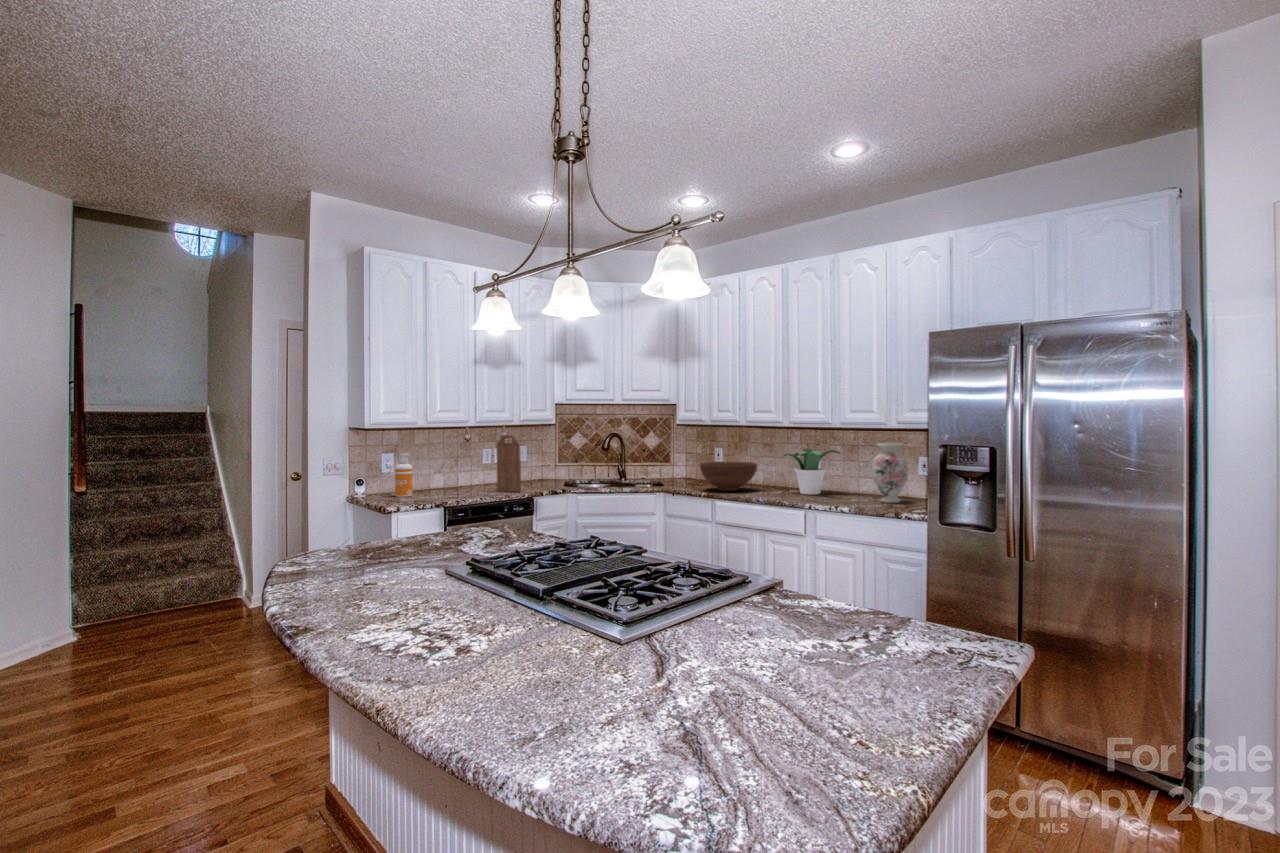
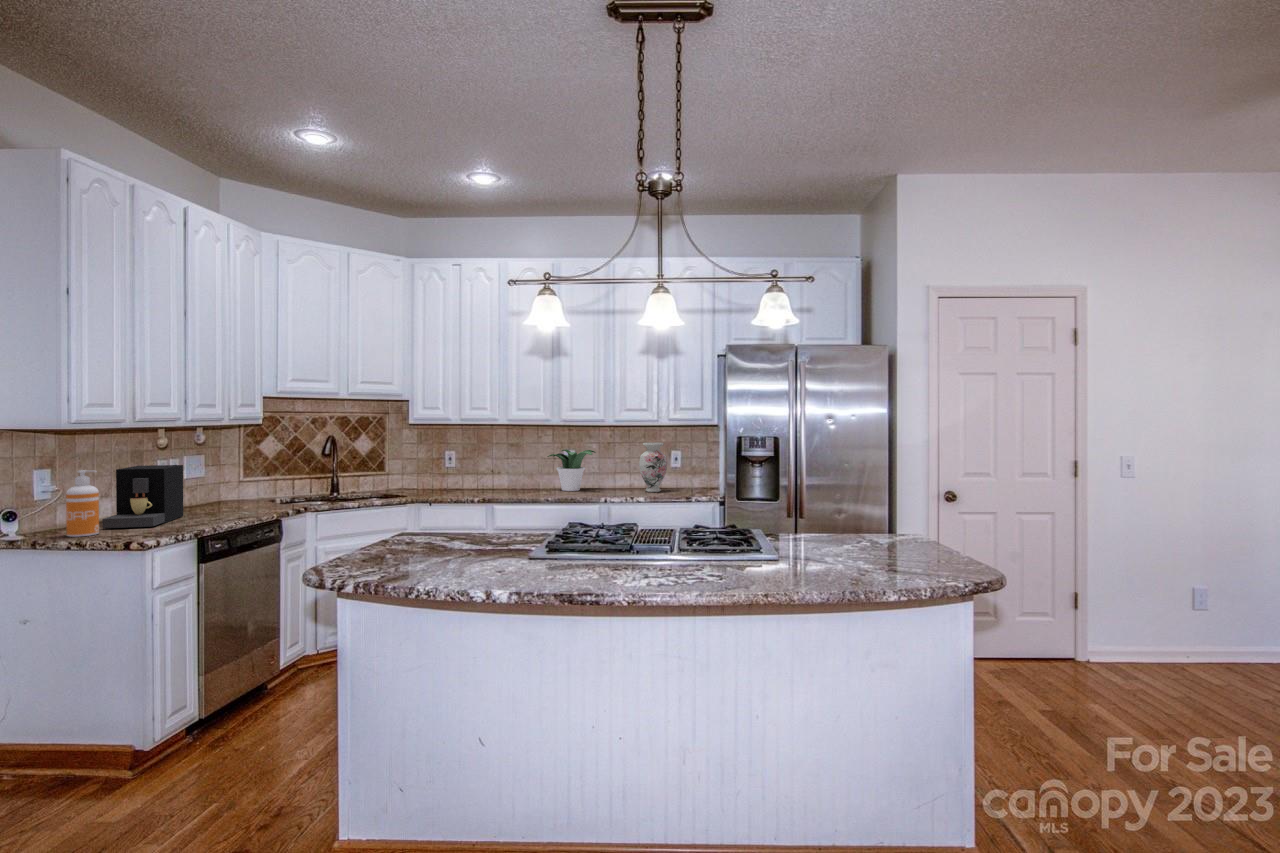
cutting board: present [497,435,521,492] -> none [211,440,259,515]
coffee maker: none [422,452,484,494] -> present [102,465,184,528]
fruit bowl: present [700,462,757,491] -> none [461,464,520,494]

